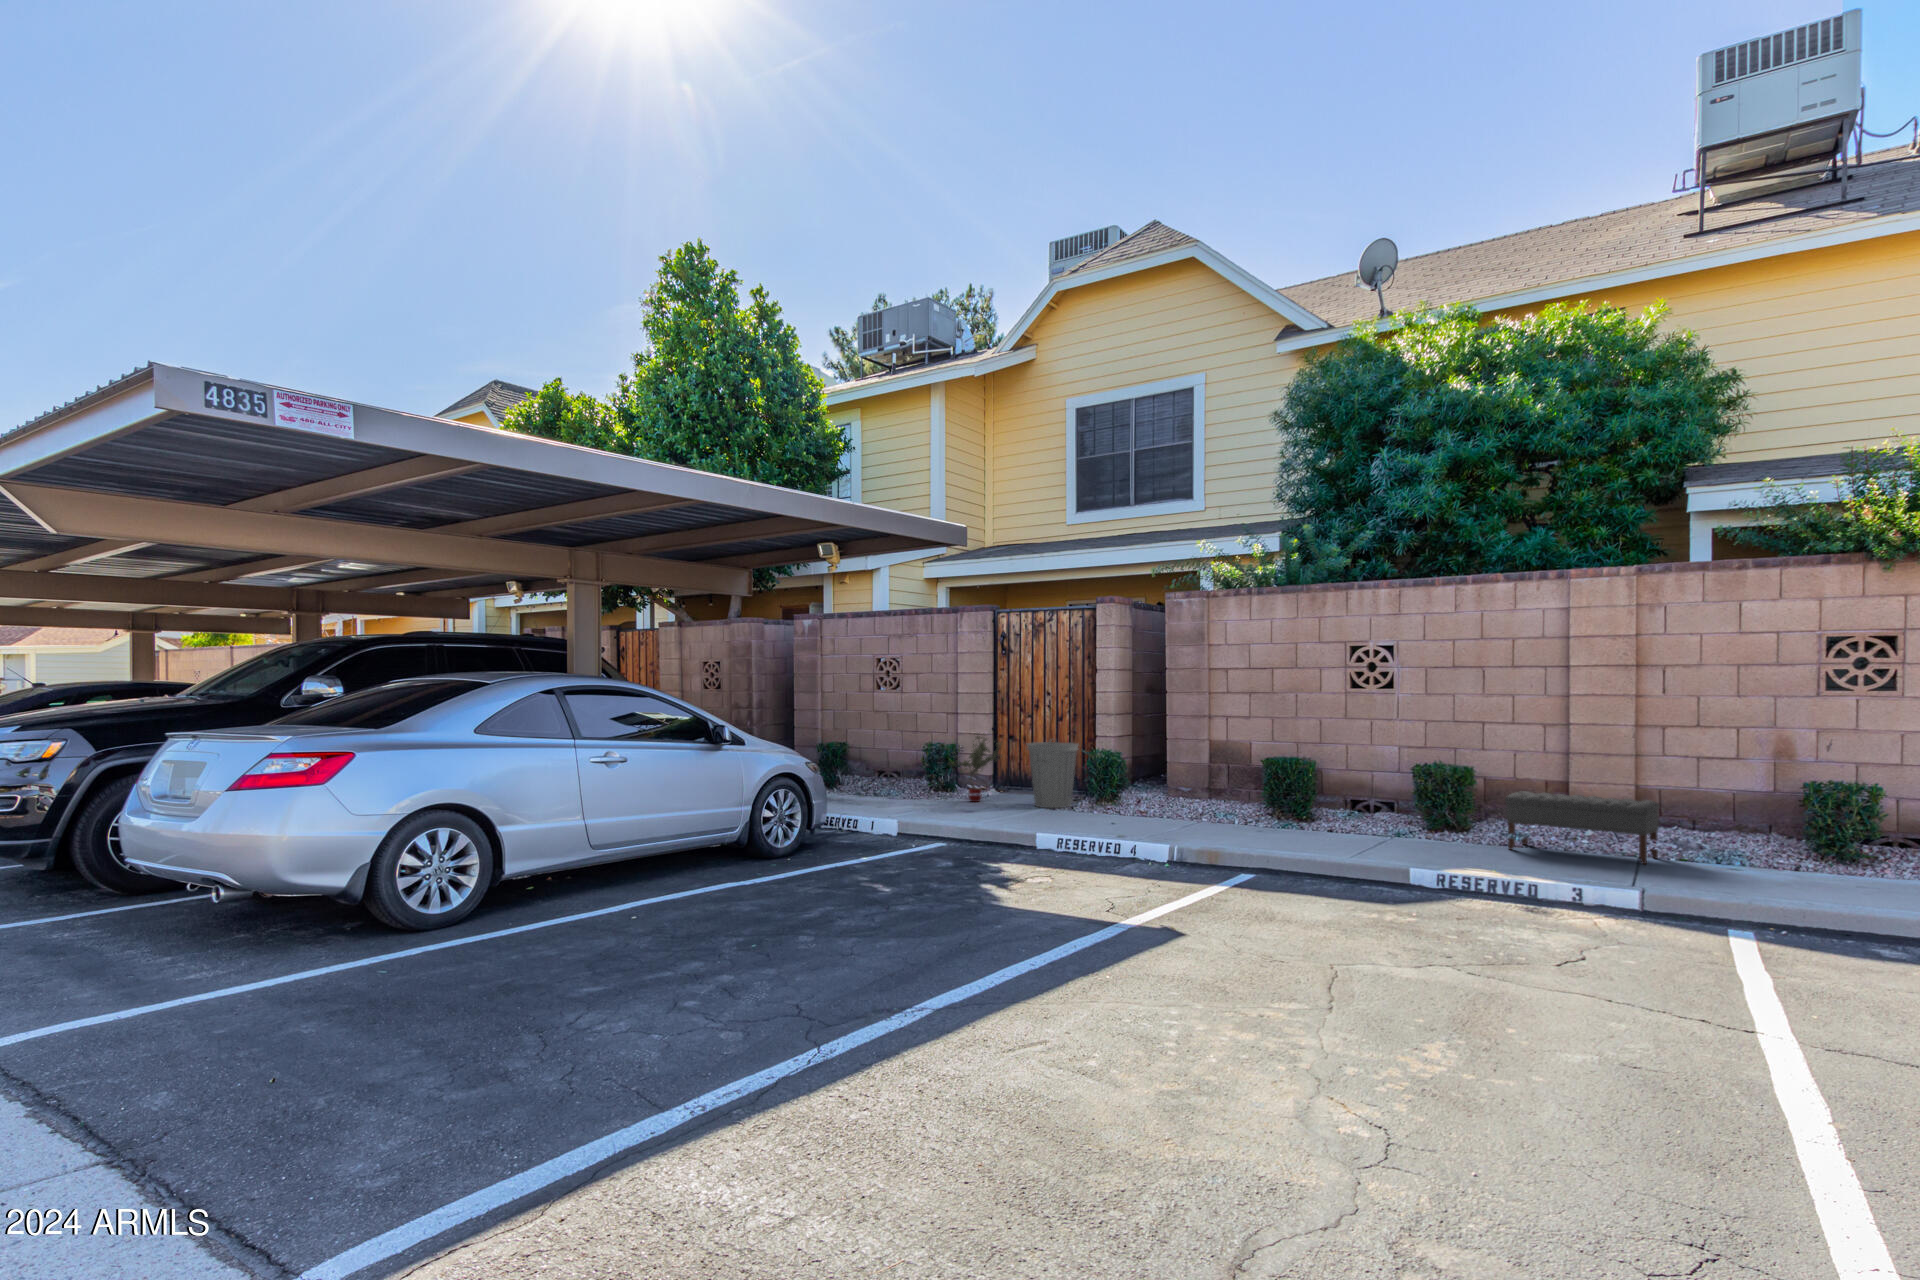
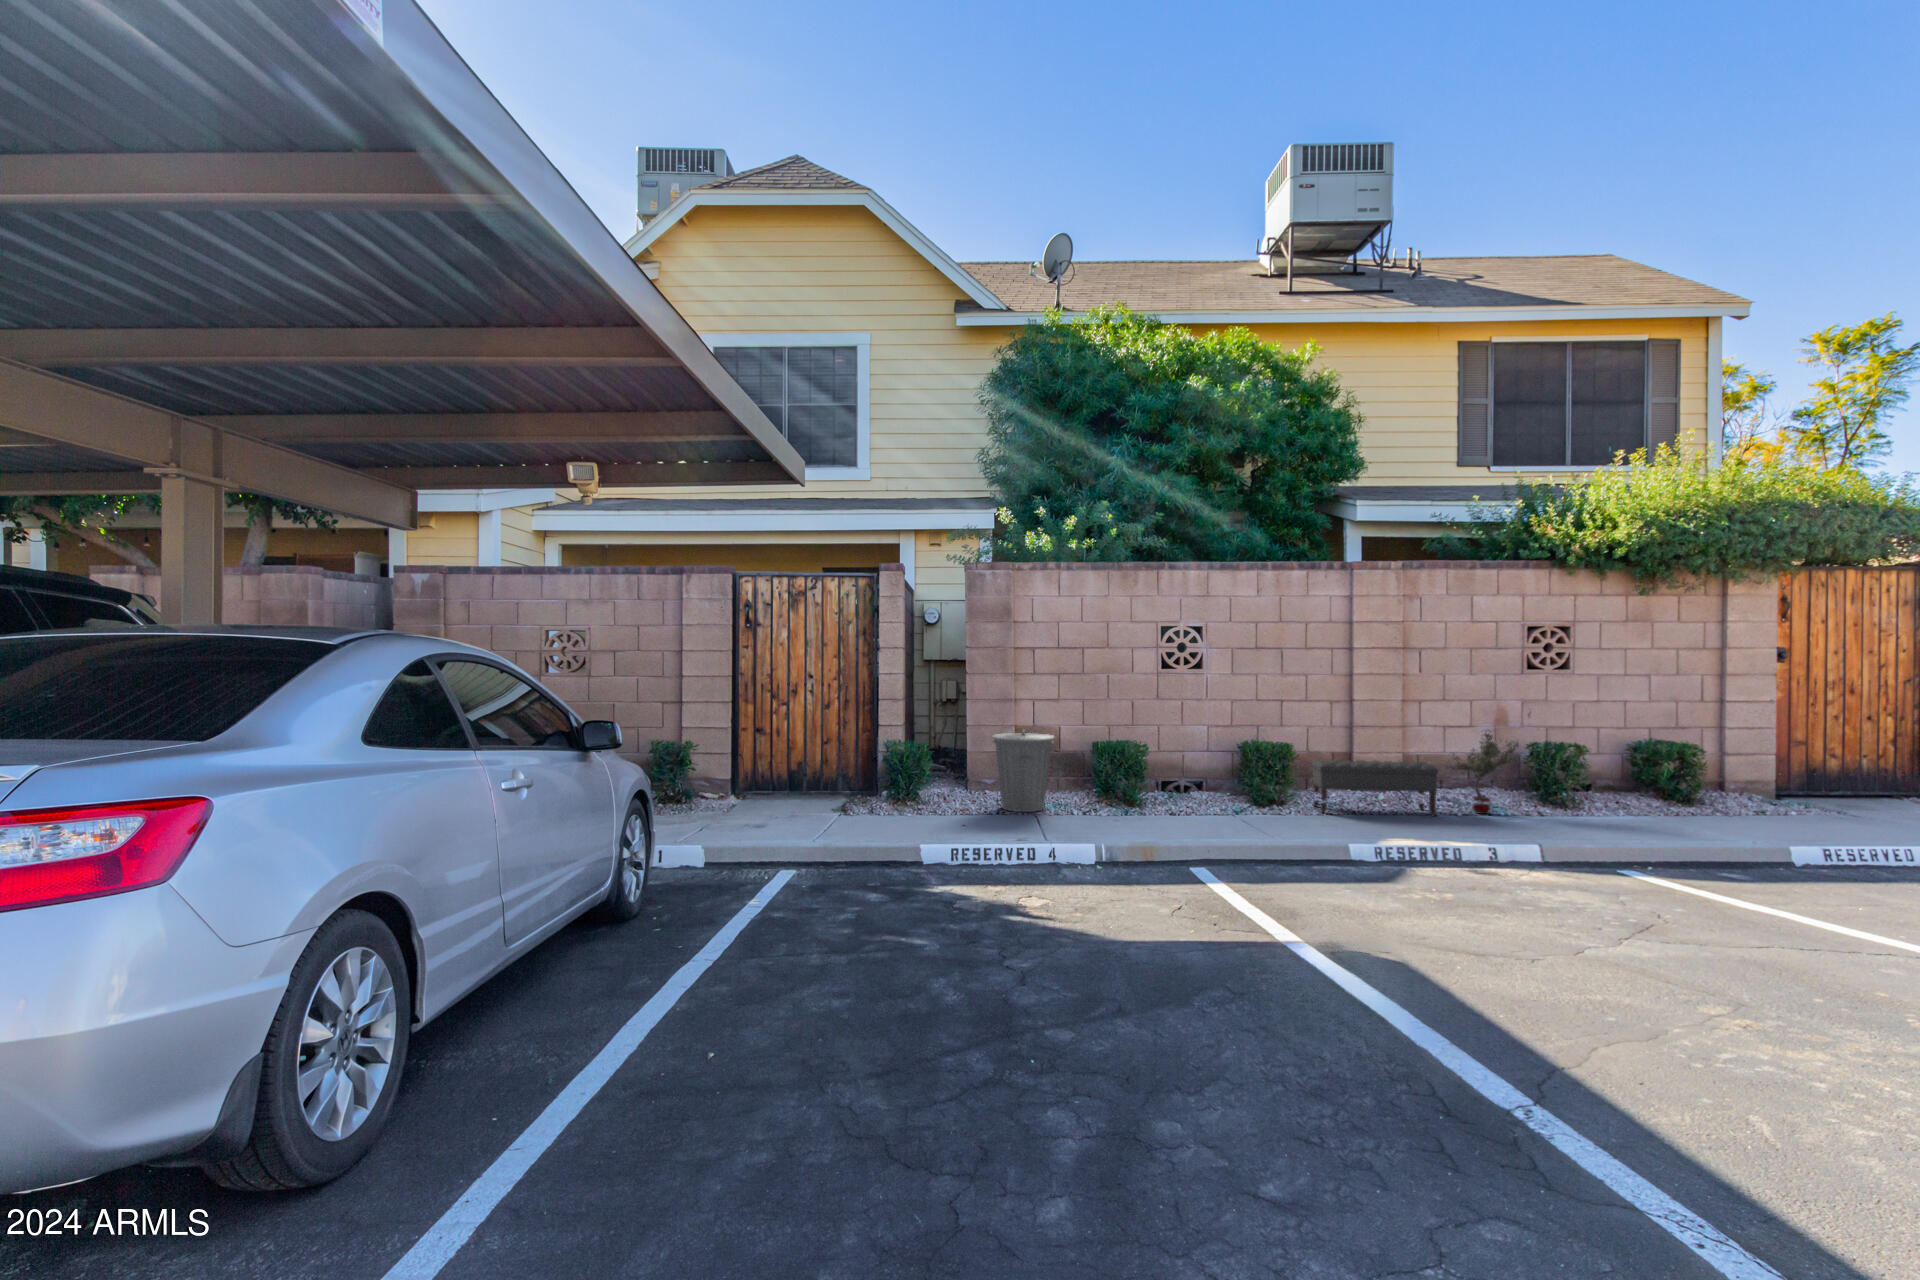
potted tree: present [949,733,1002,802] -> present [1447,730,1519,814]
trash can: present [1027,740,1079,808] -> present [993,730,1054,812]

